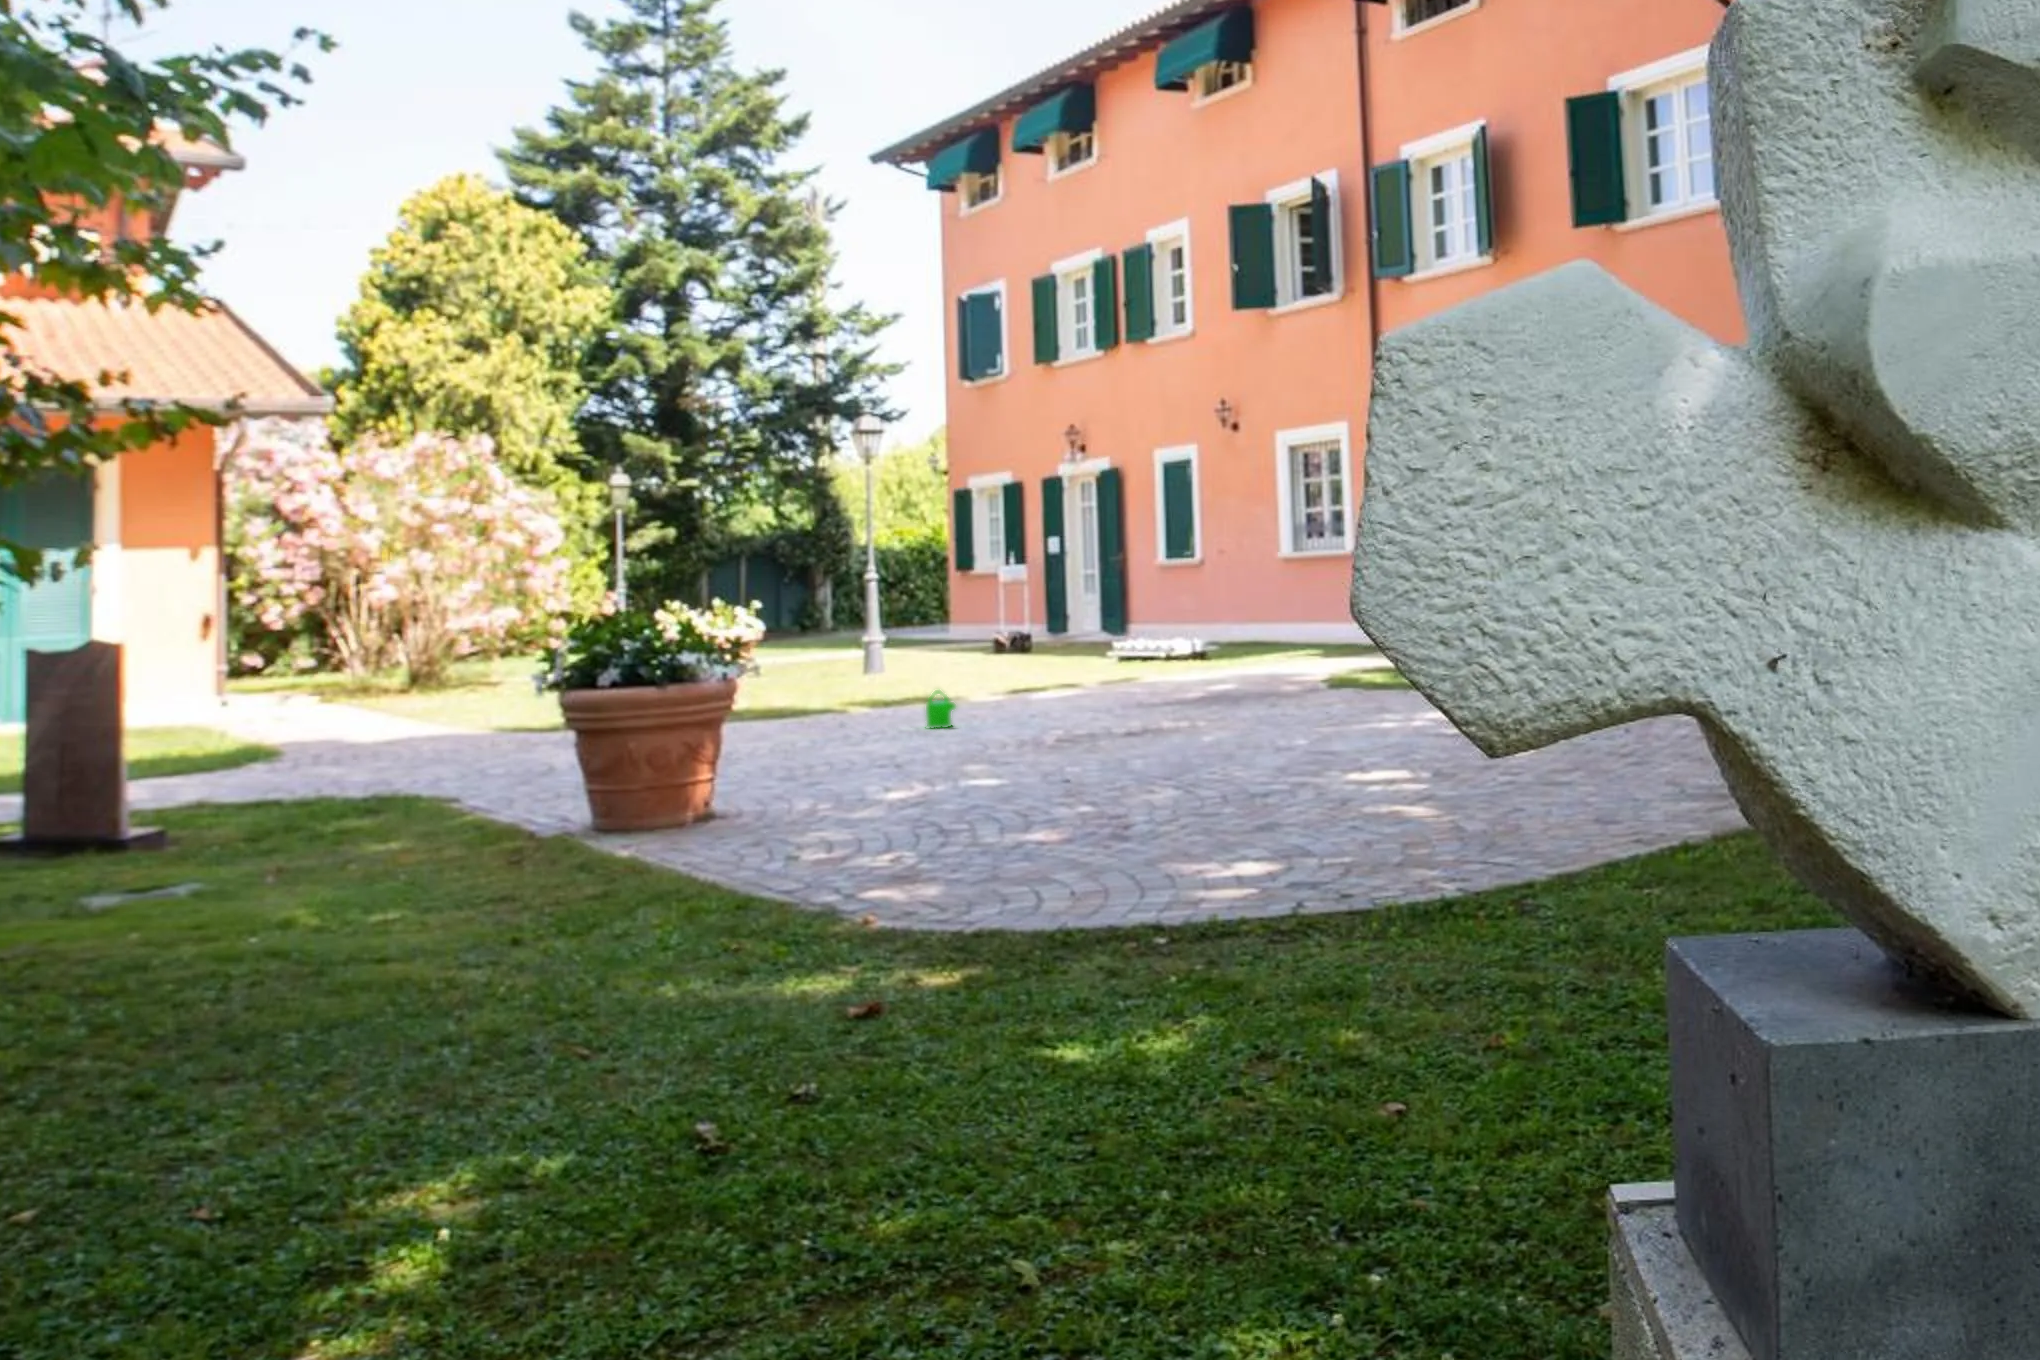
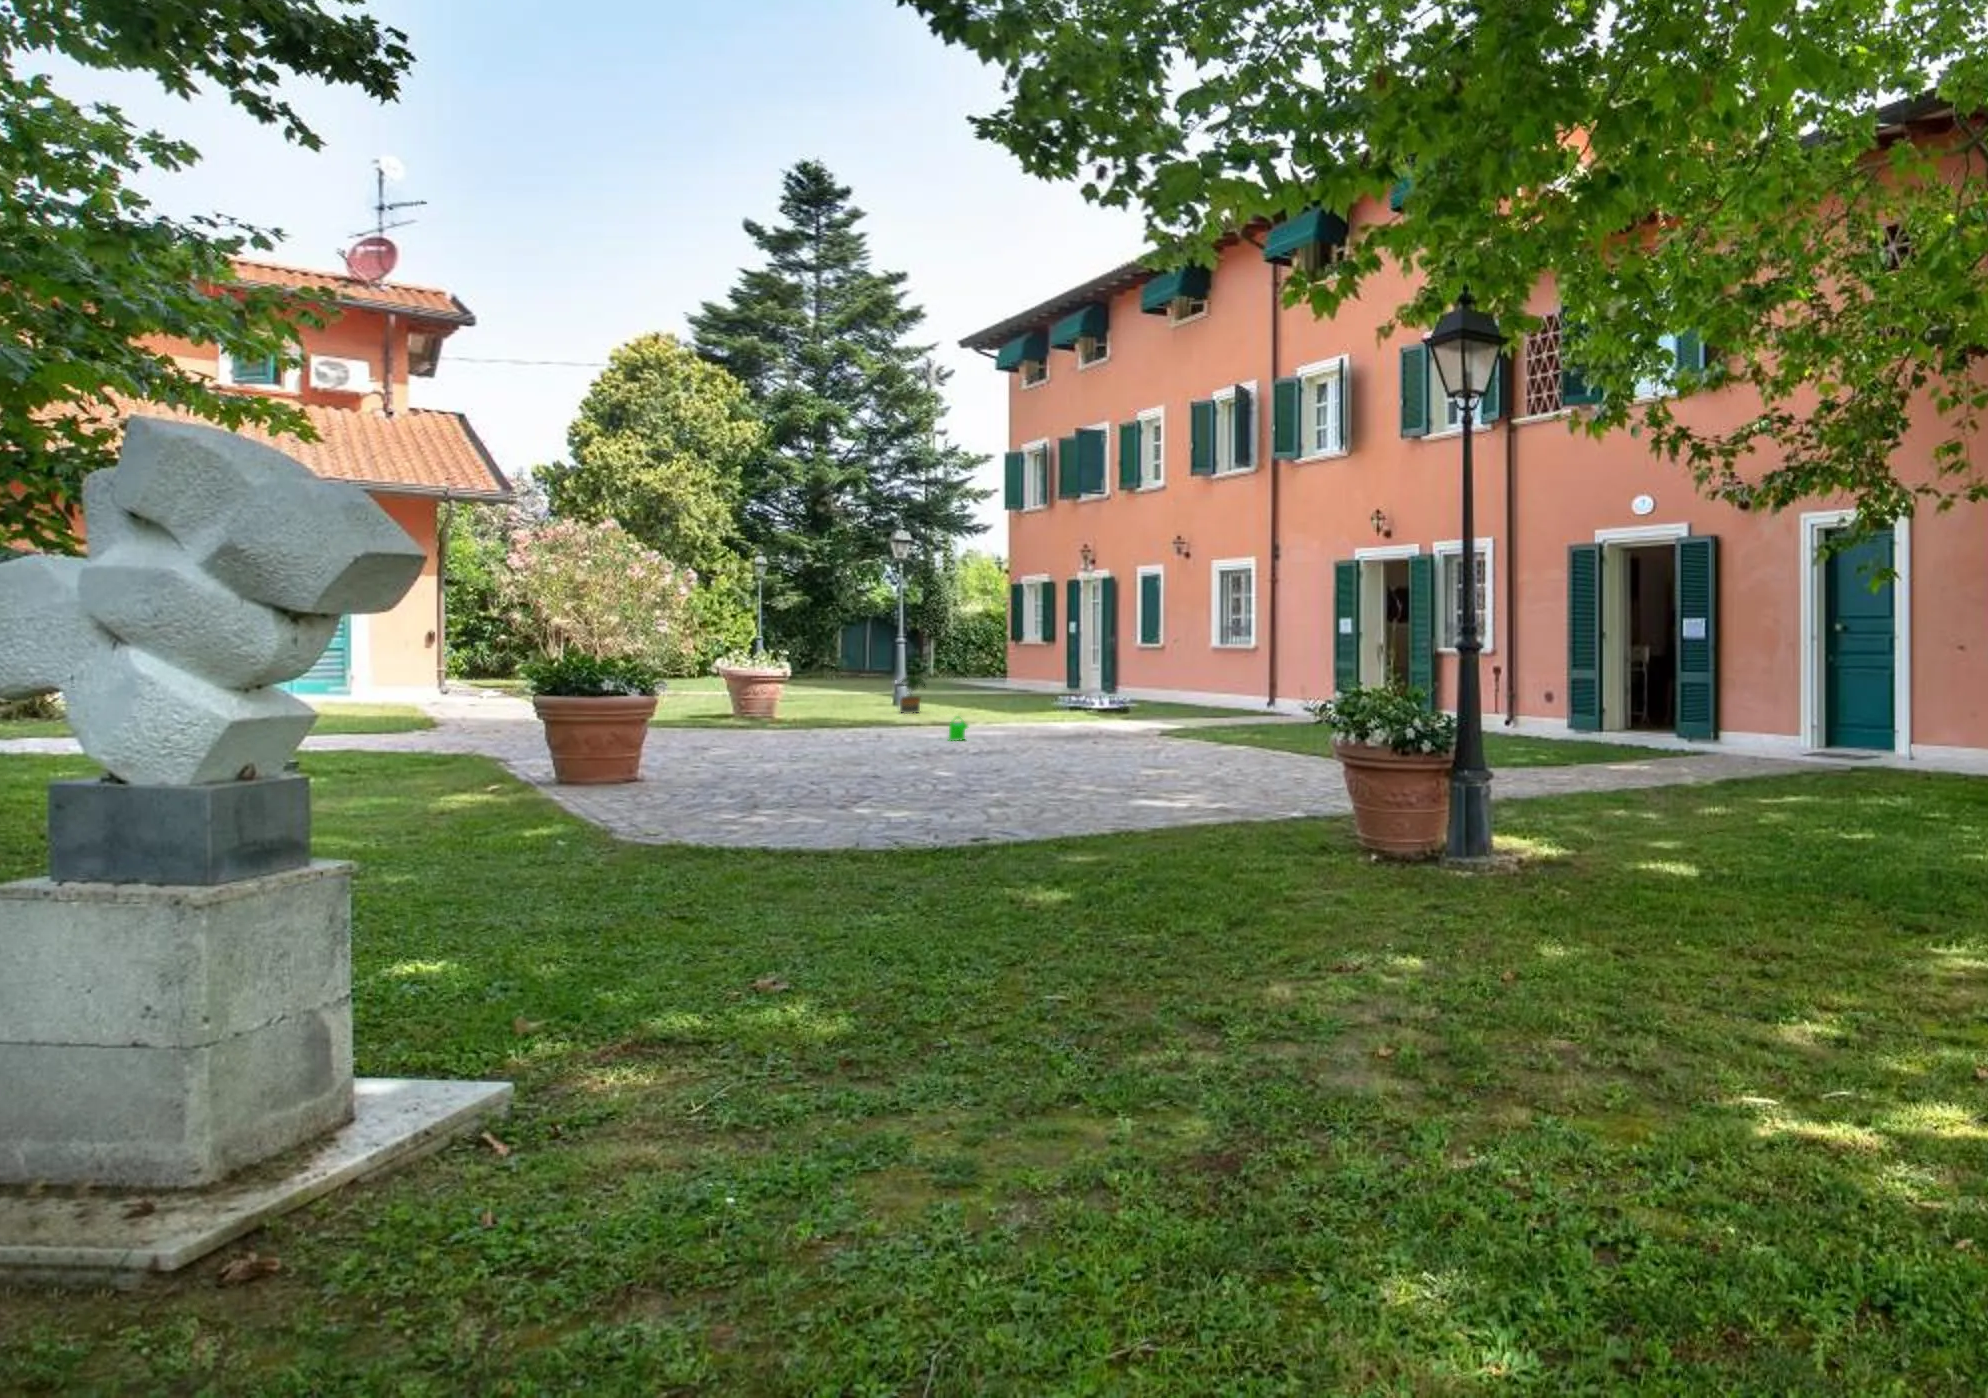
potted tree: none [835,626,879,681] -> present [899,676,926,714]

